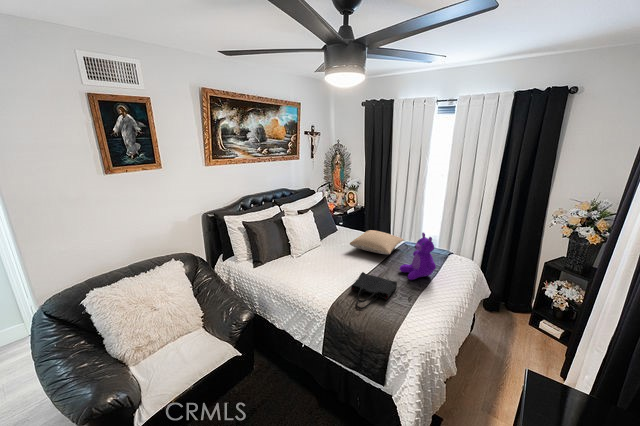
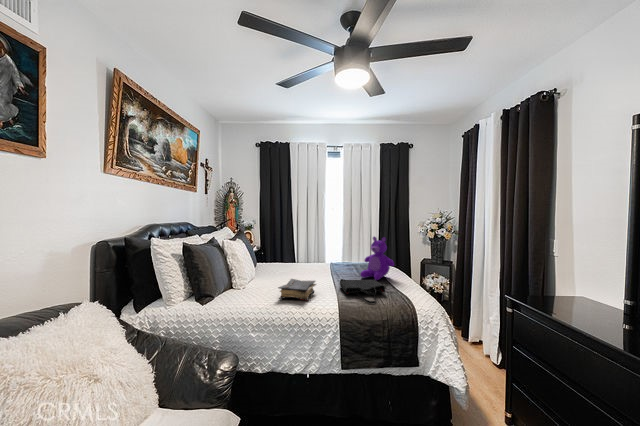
pillow: present [350,230,404,254] -> none [298,252,343,271]
book: none [297,260,336,287] -> present [278,279,316,301]

